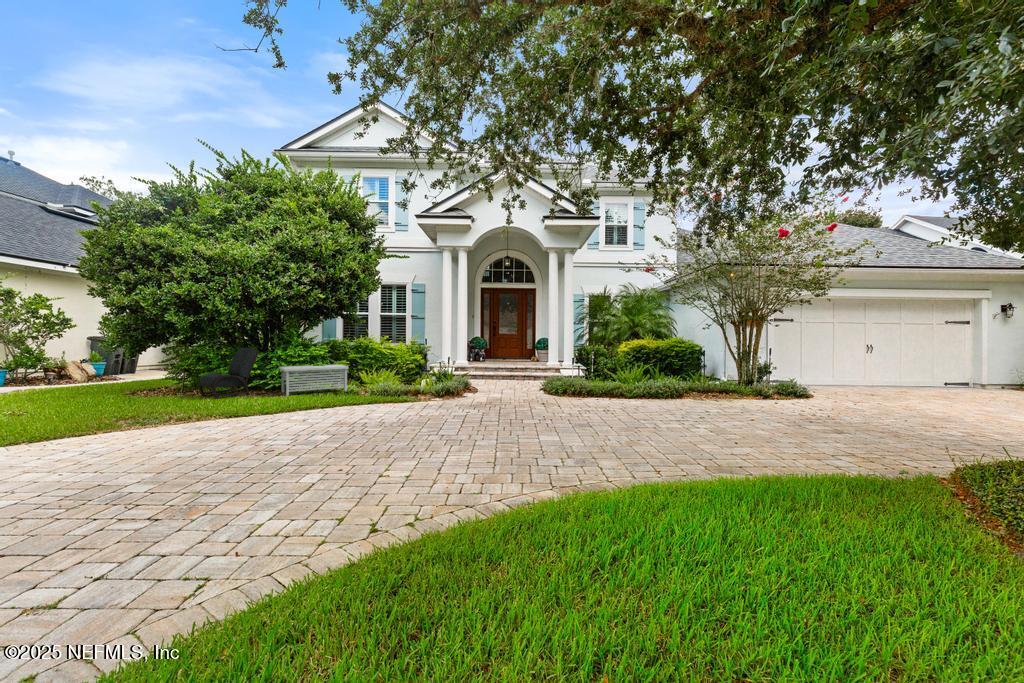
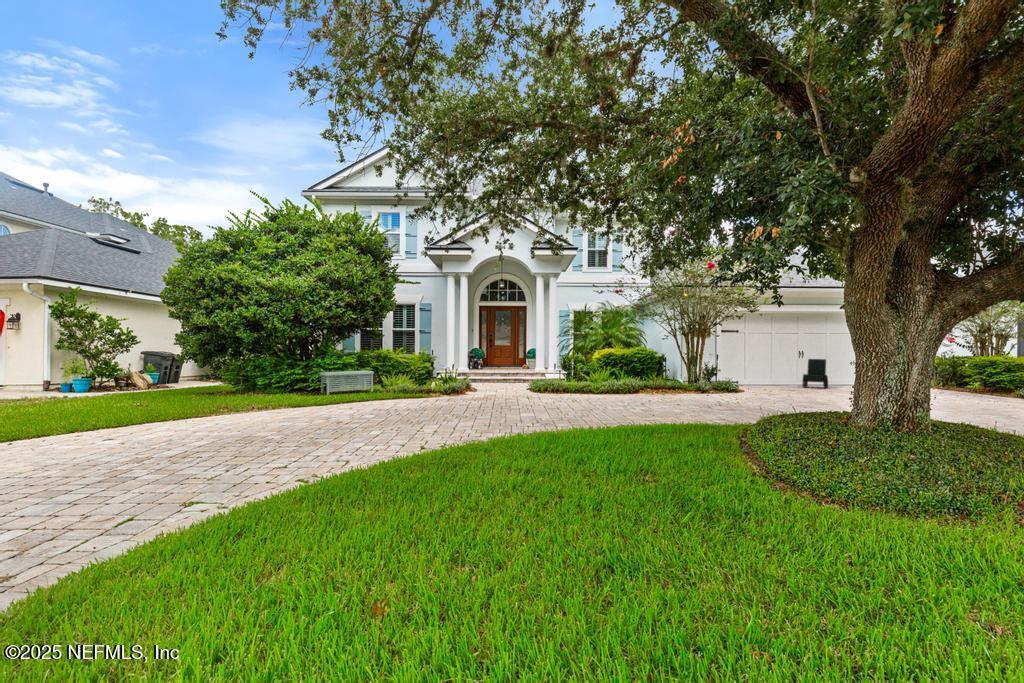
lounge chair: present [199,348,259,398] -> present [803,359,828,389]

